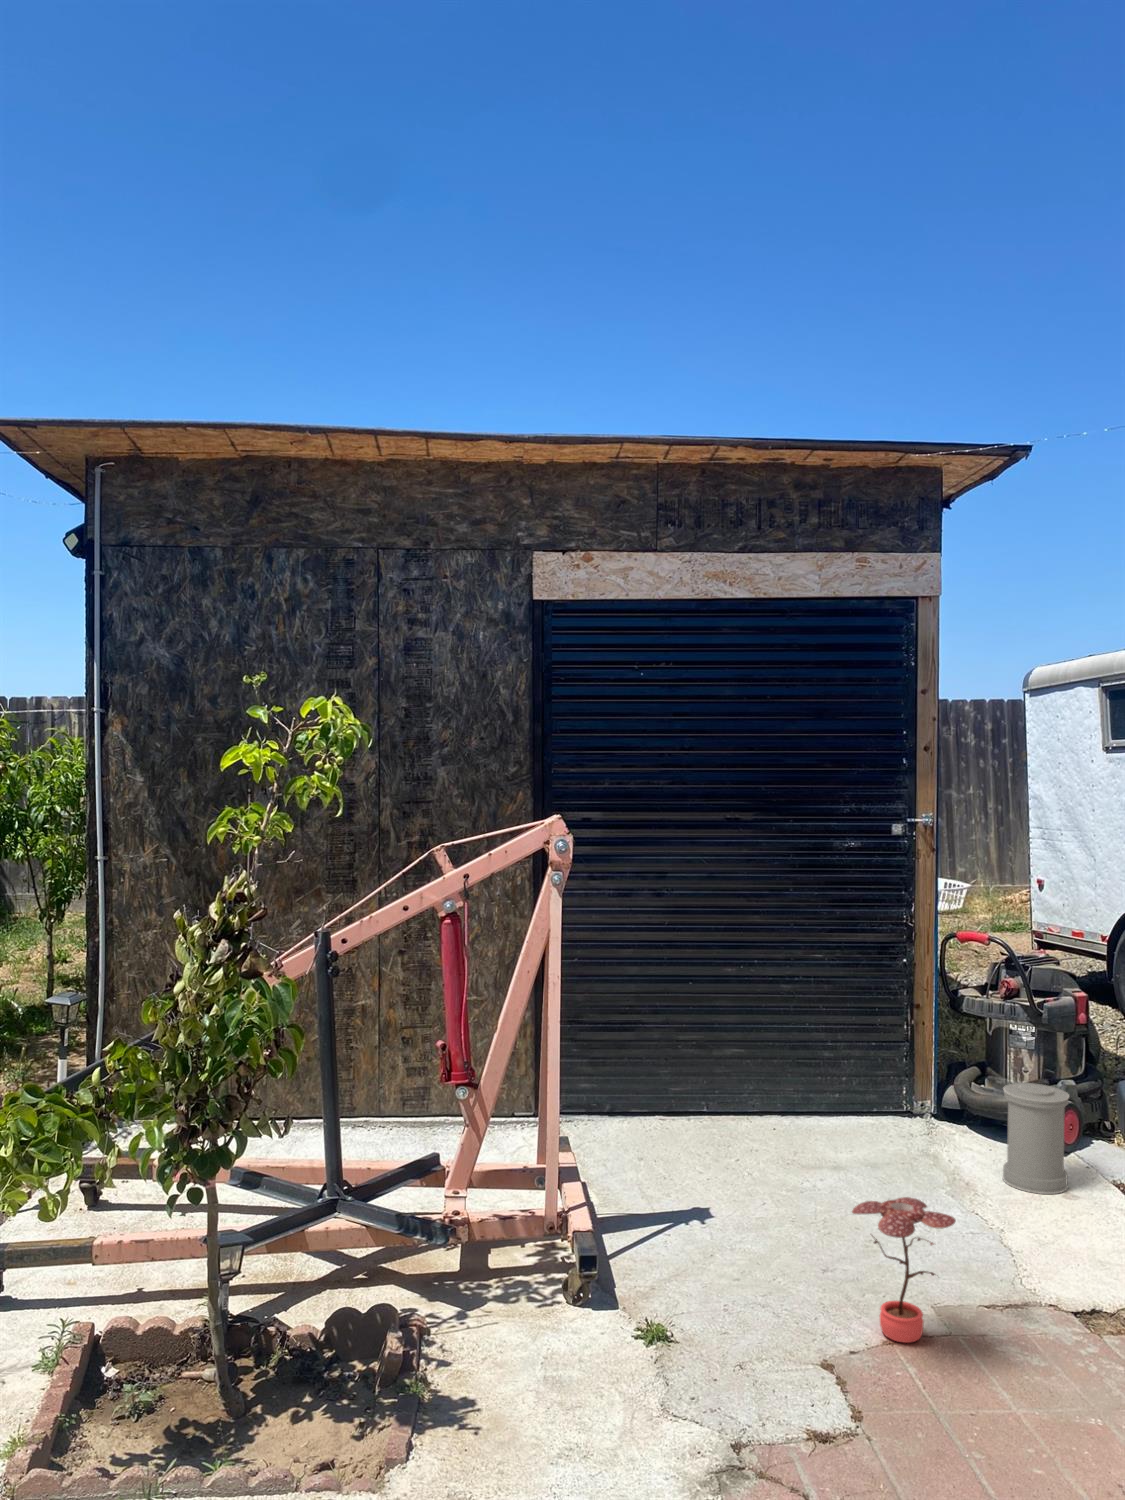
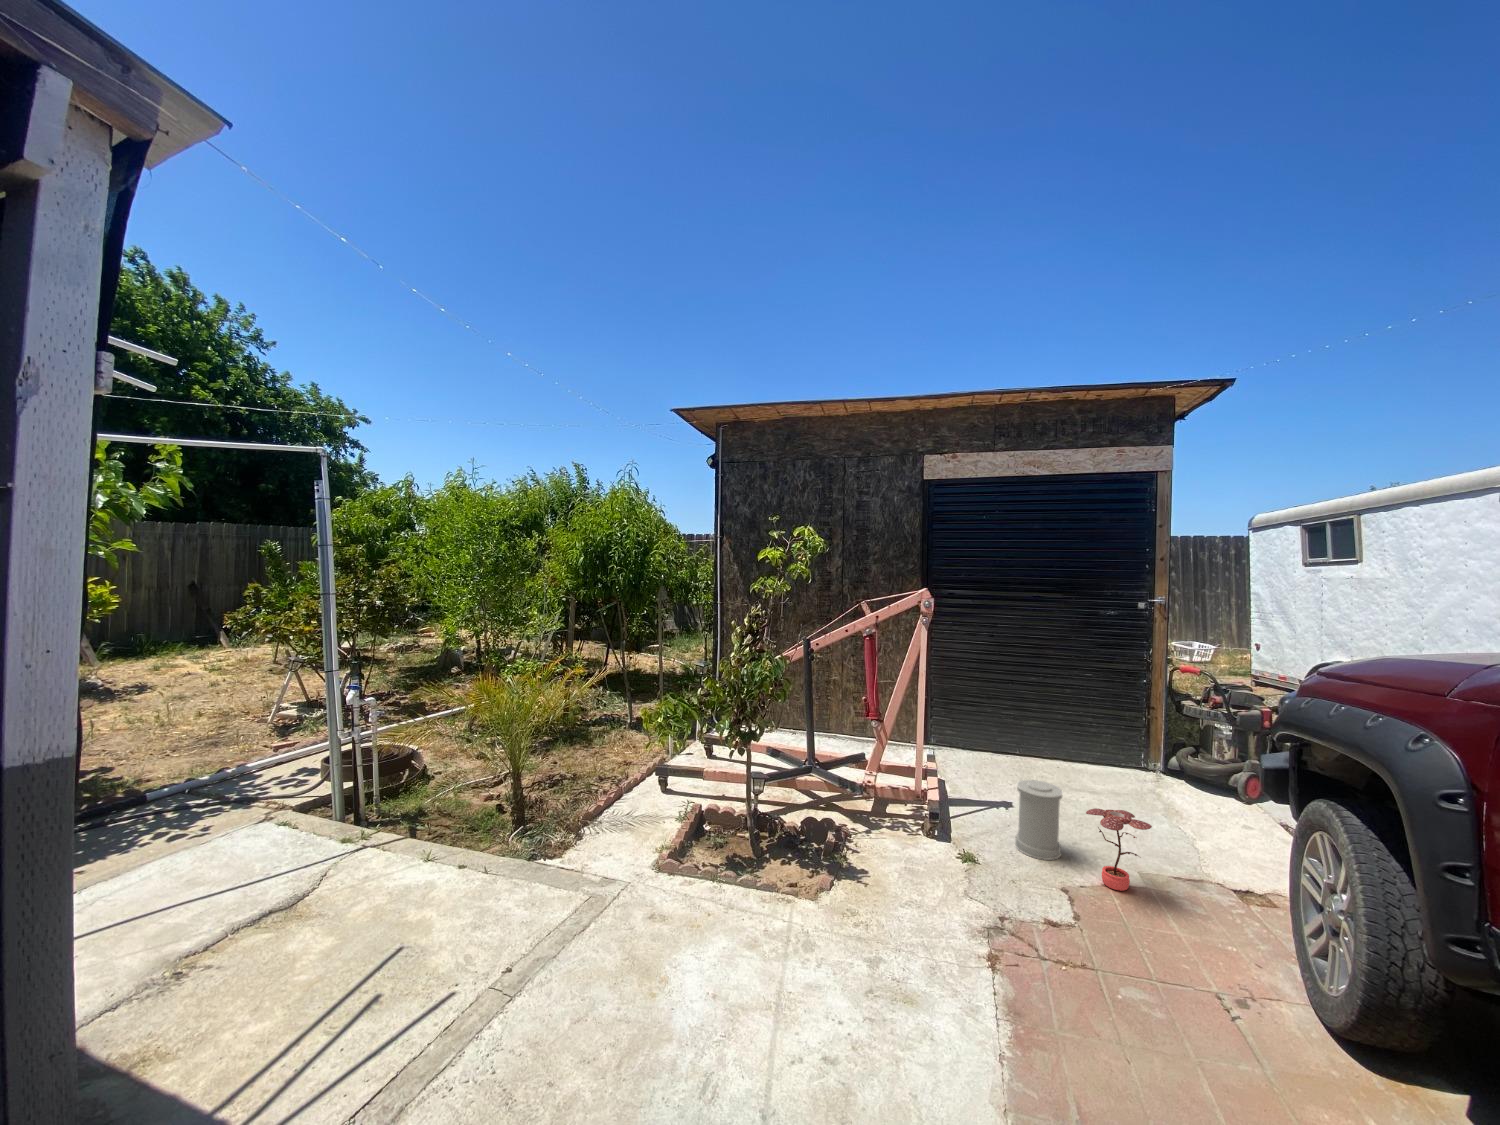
trash can: present [1002,1083,1069,1194] -> present [1015,780,1063,860]

